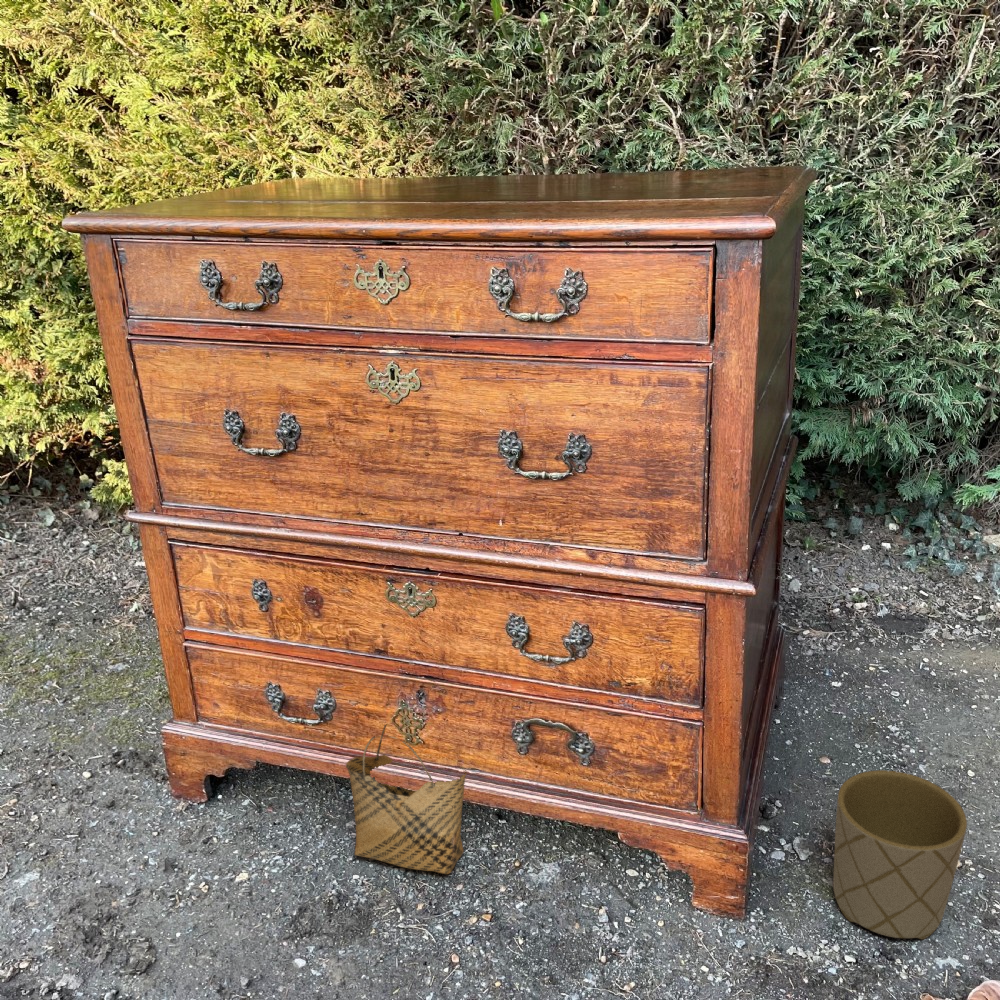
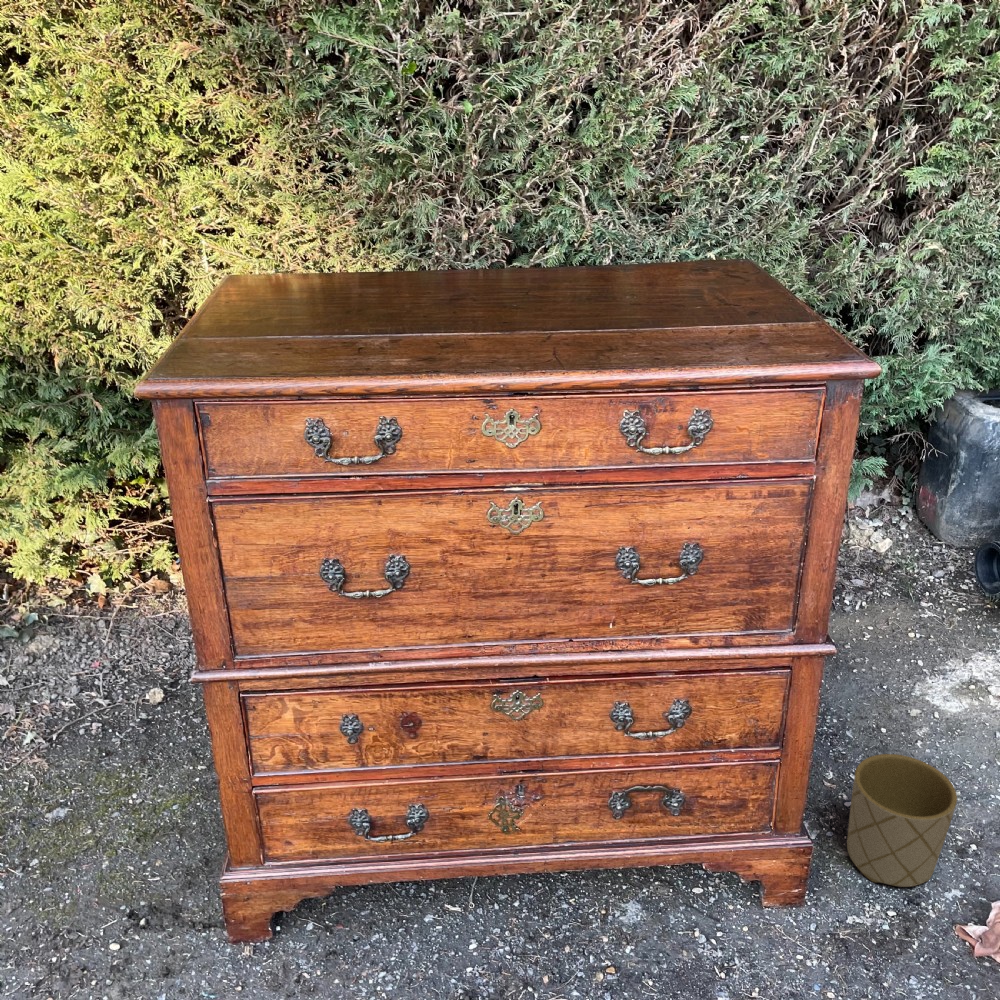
woven basket: present [346,724,466,874] -> none [448,791,562,949]

